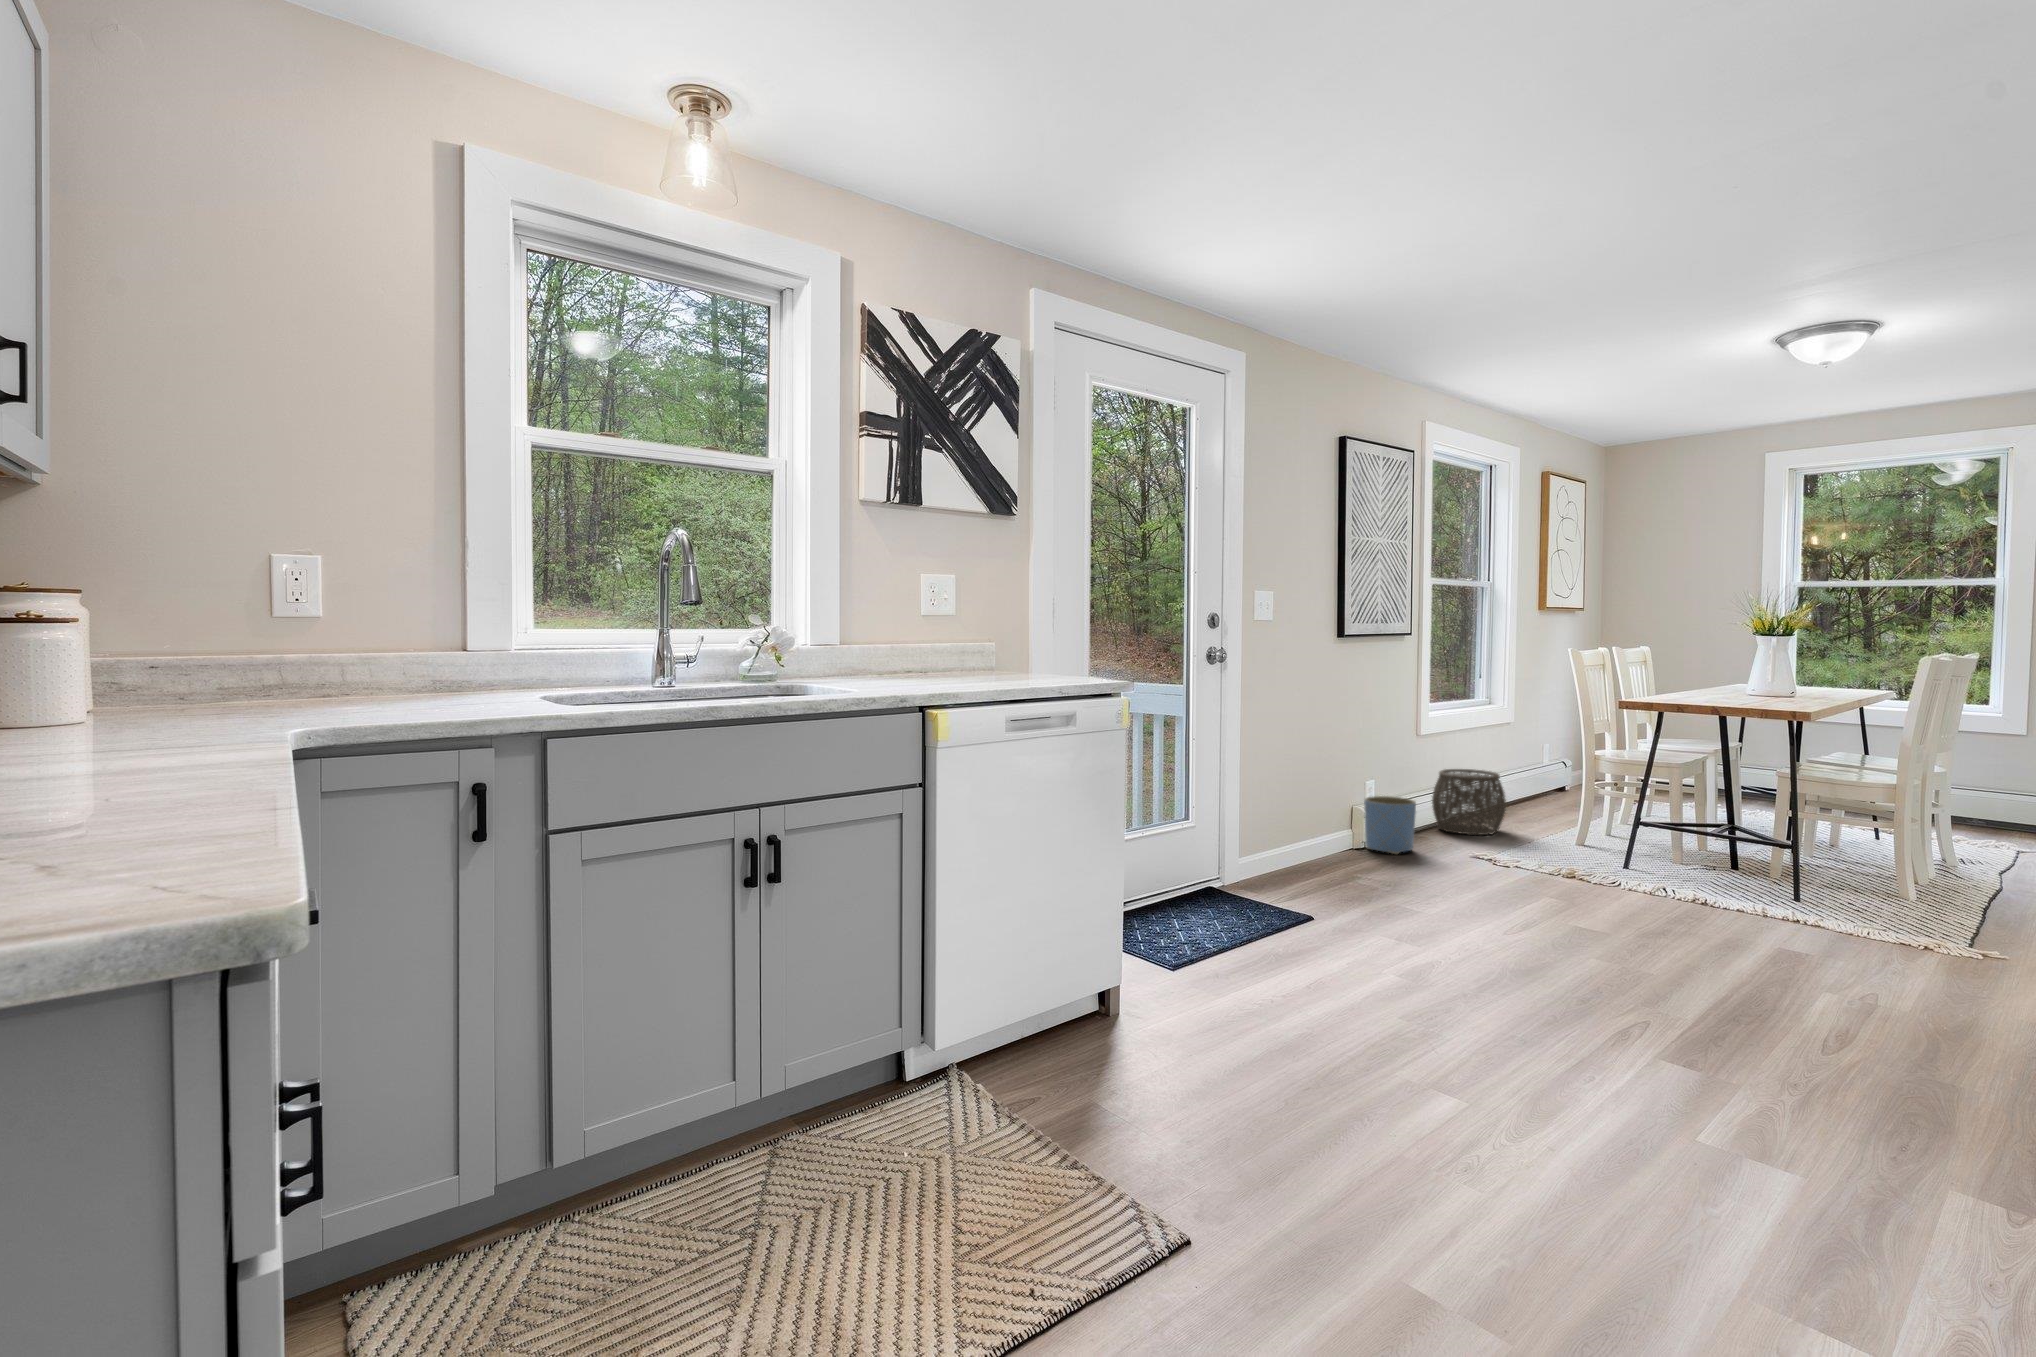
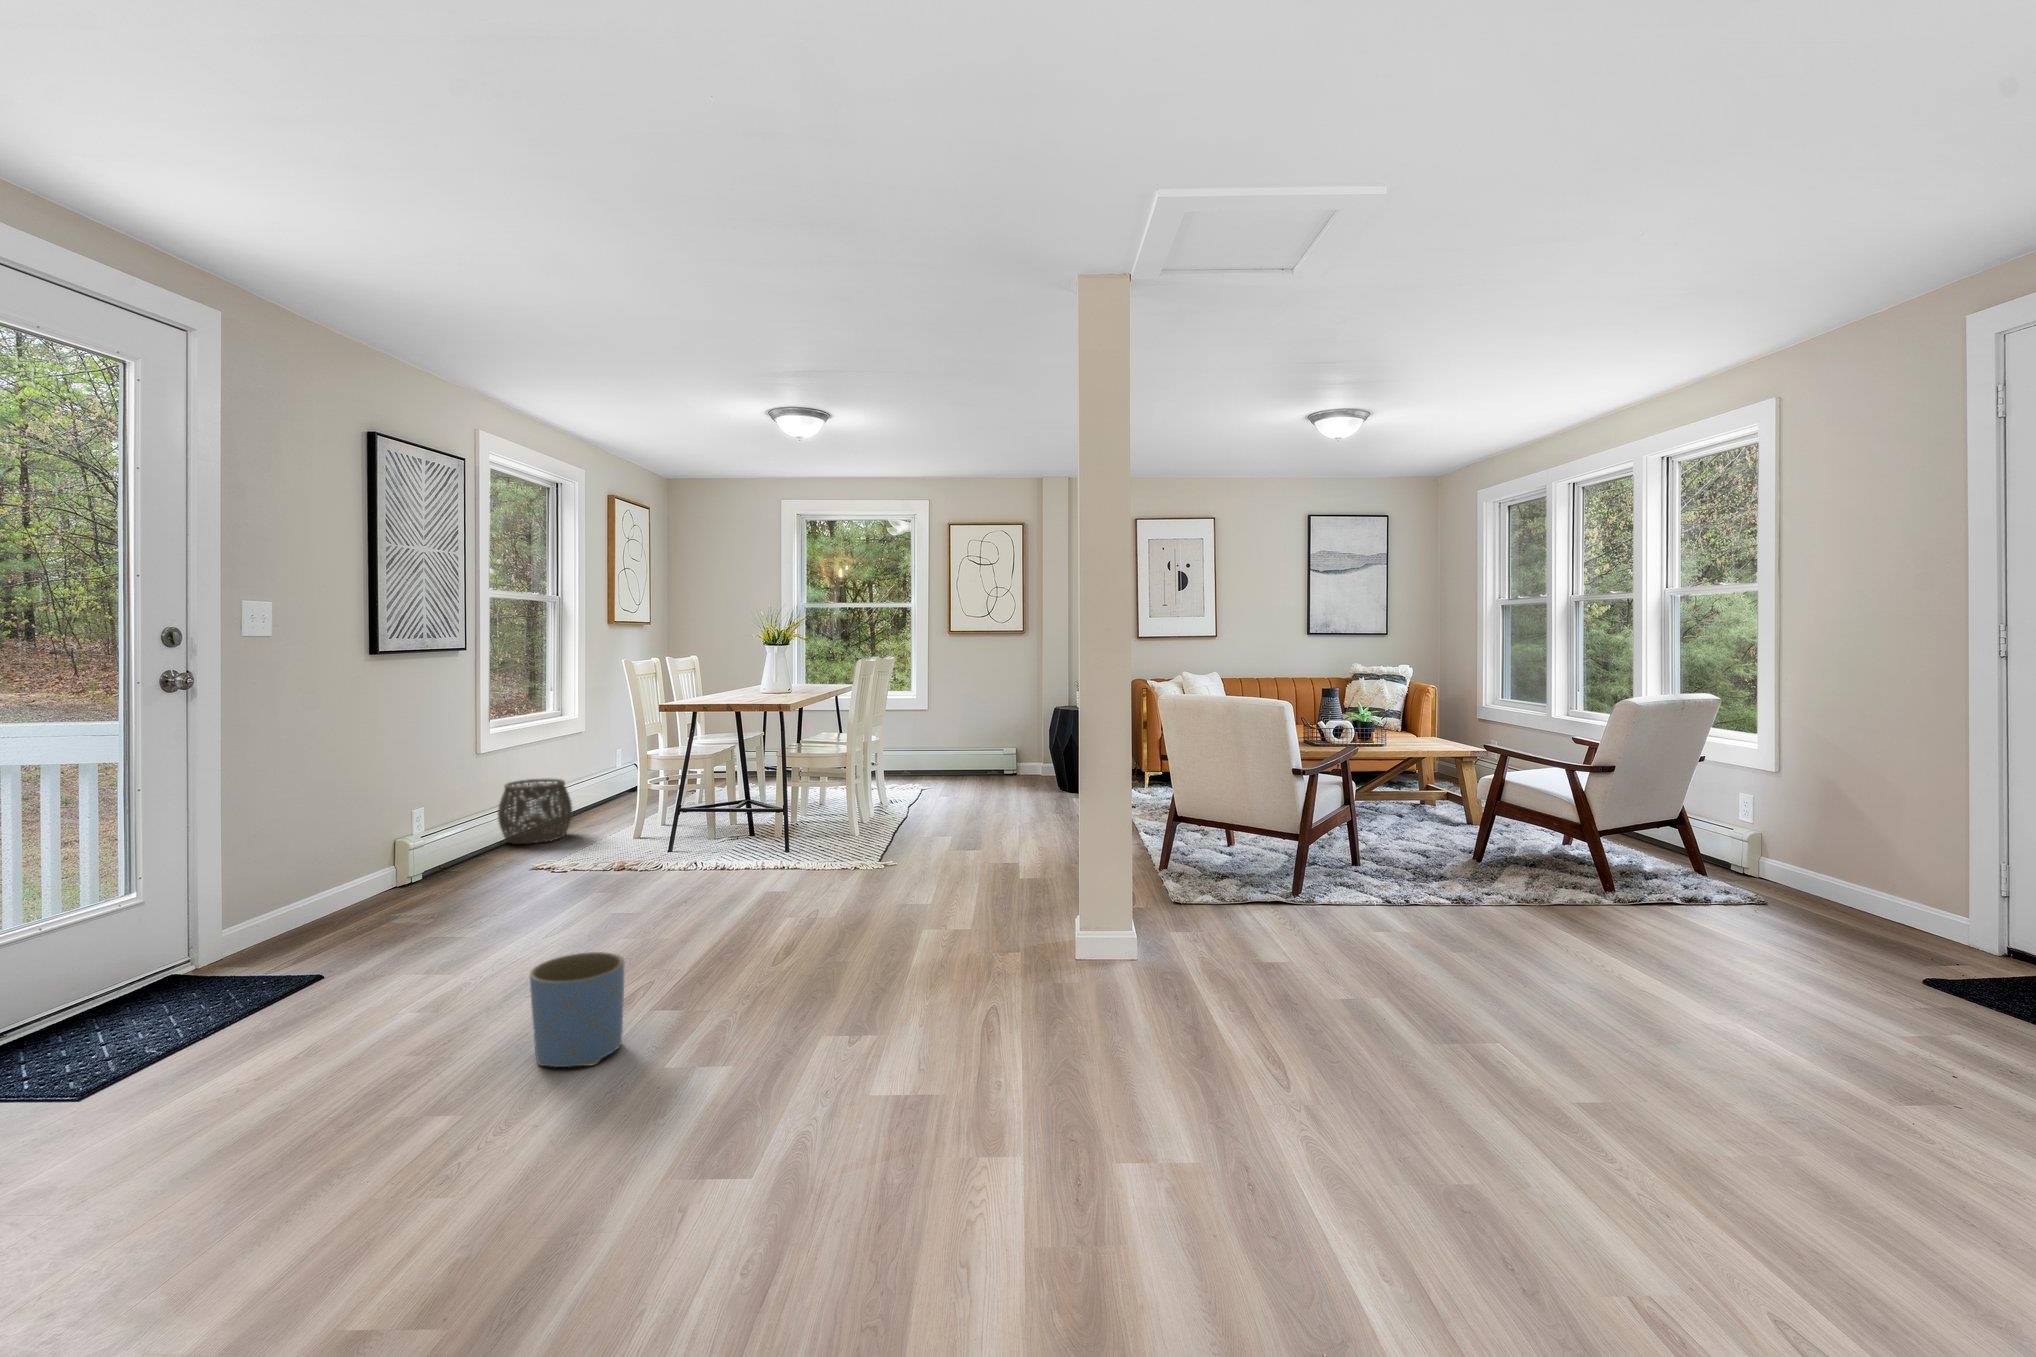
planter: present [1364,796,1416,854] -> present [530,952,624,1067]

